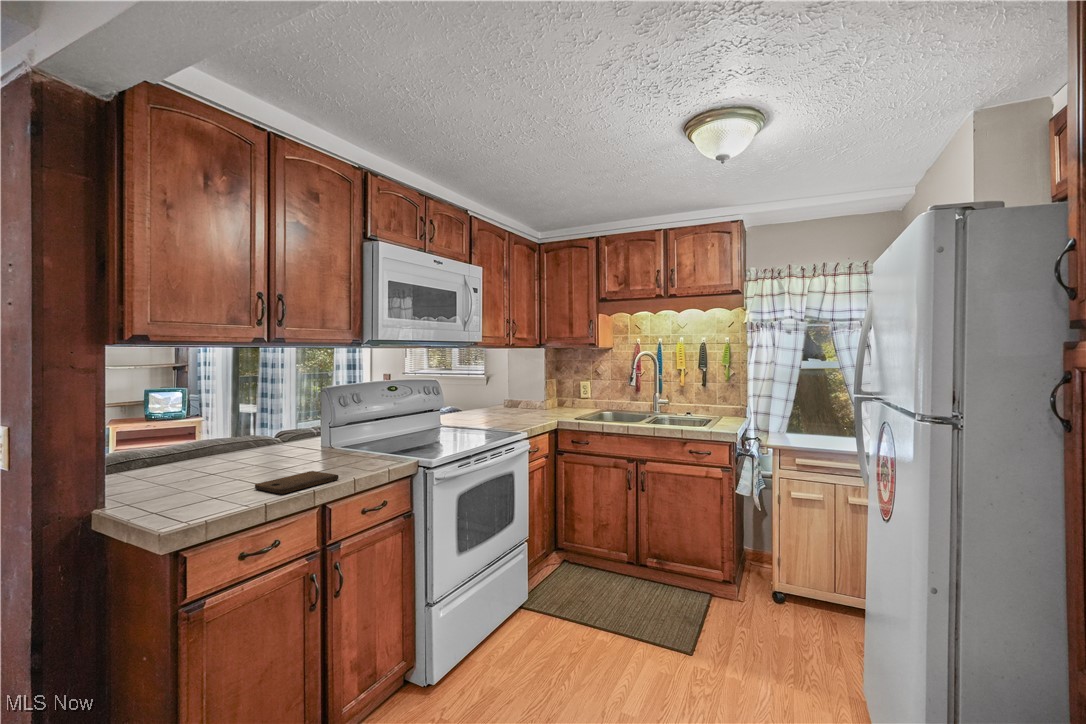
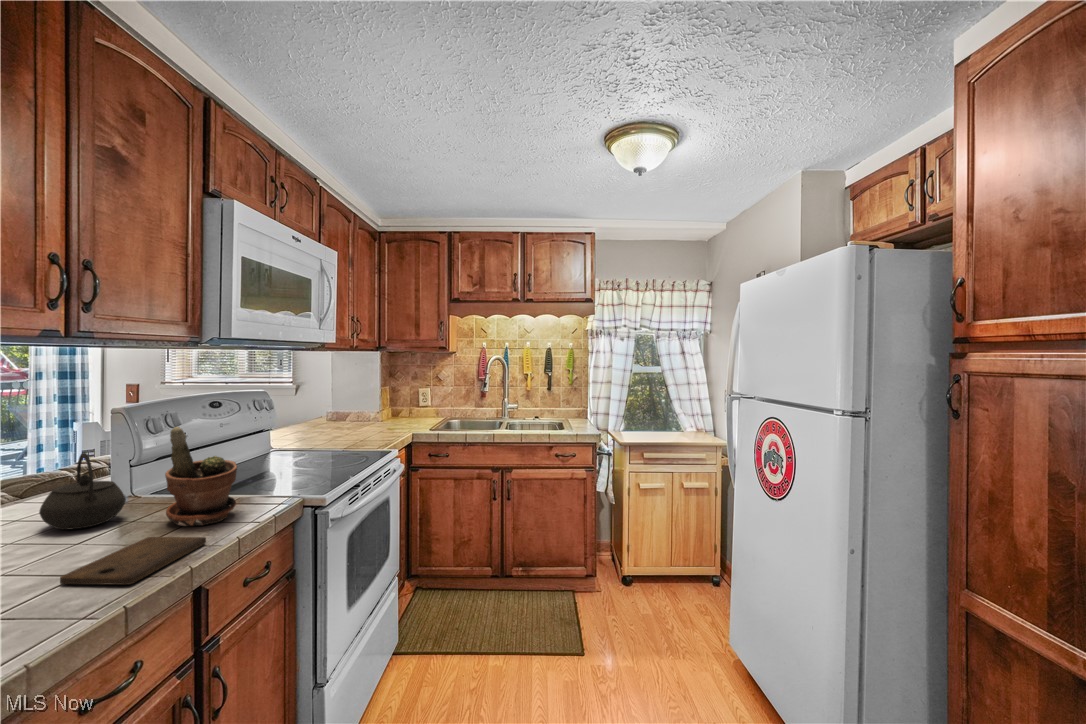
potted plant: none [328,401,373,469] -> present [165,427,237,526]
kettle: none [271,416,316,463] -> present [39,453,126,529]

